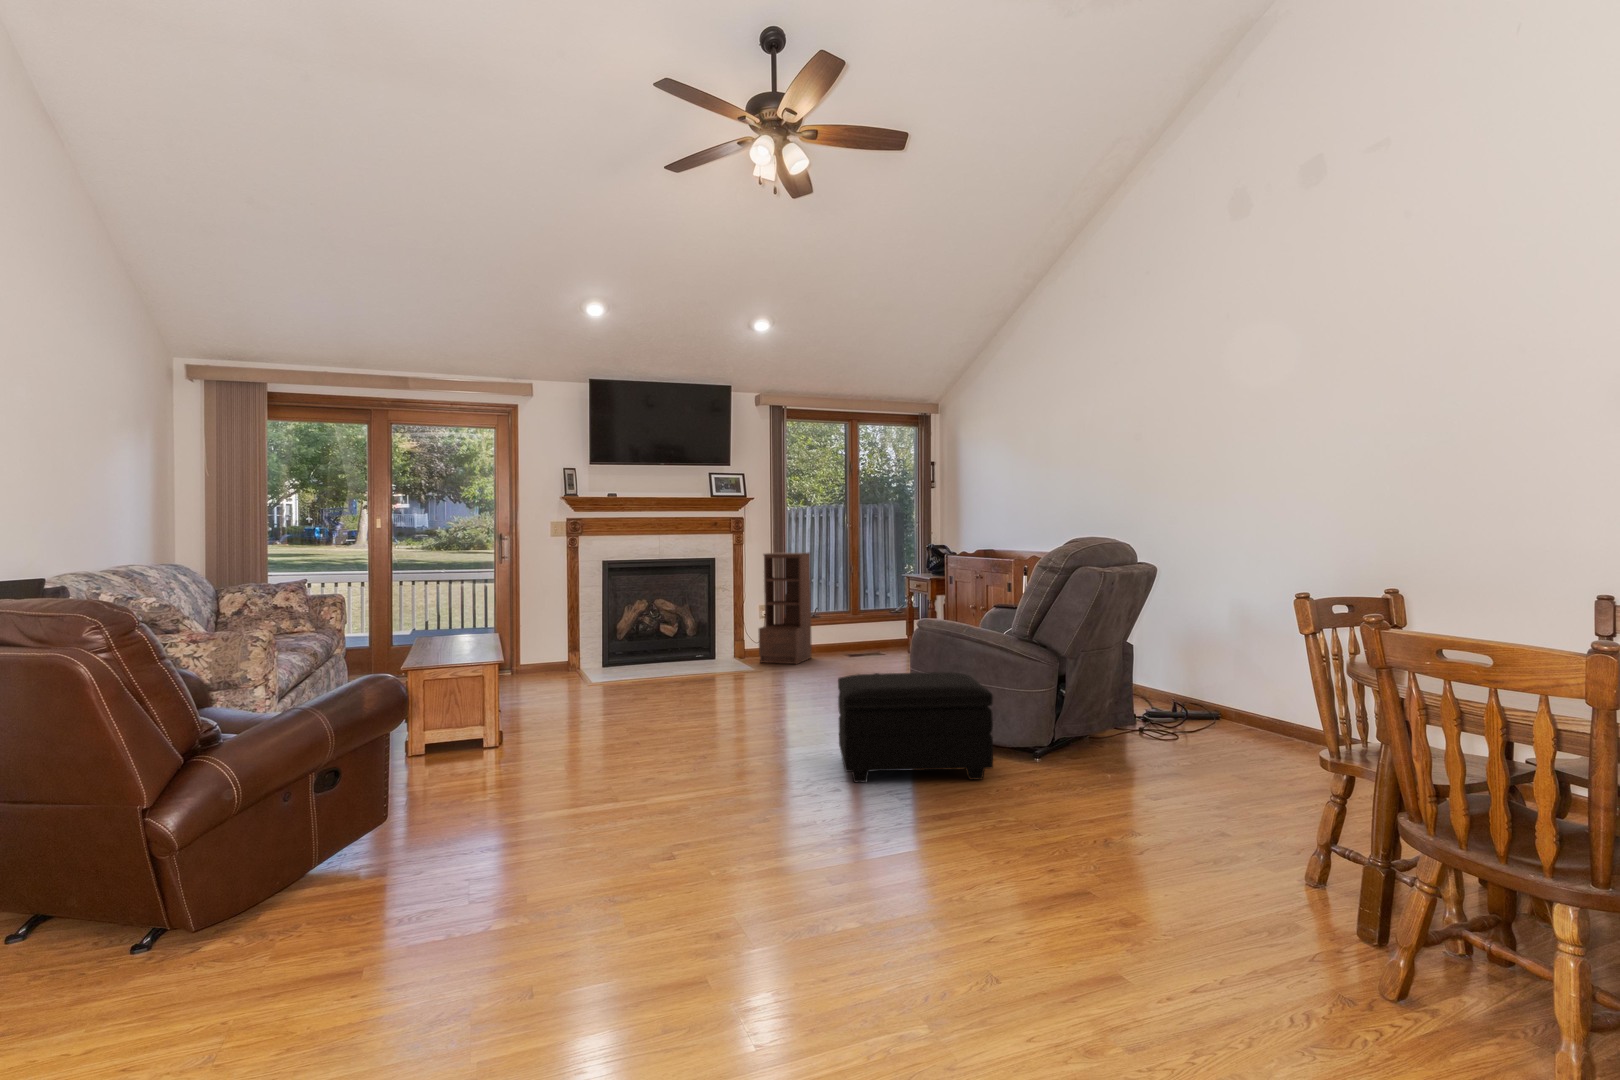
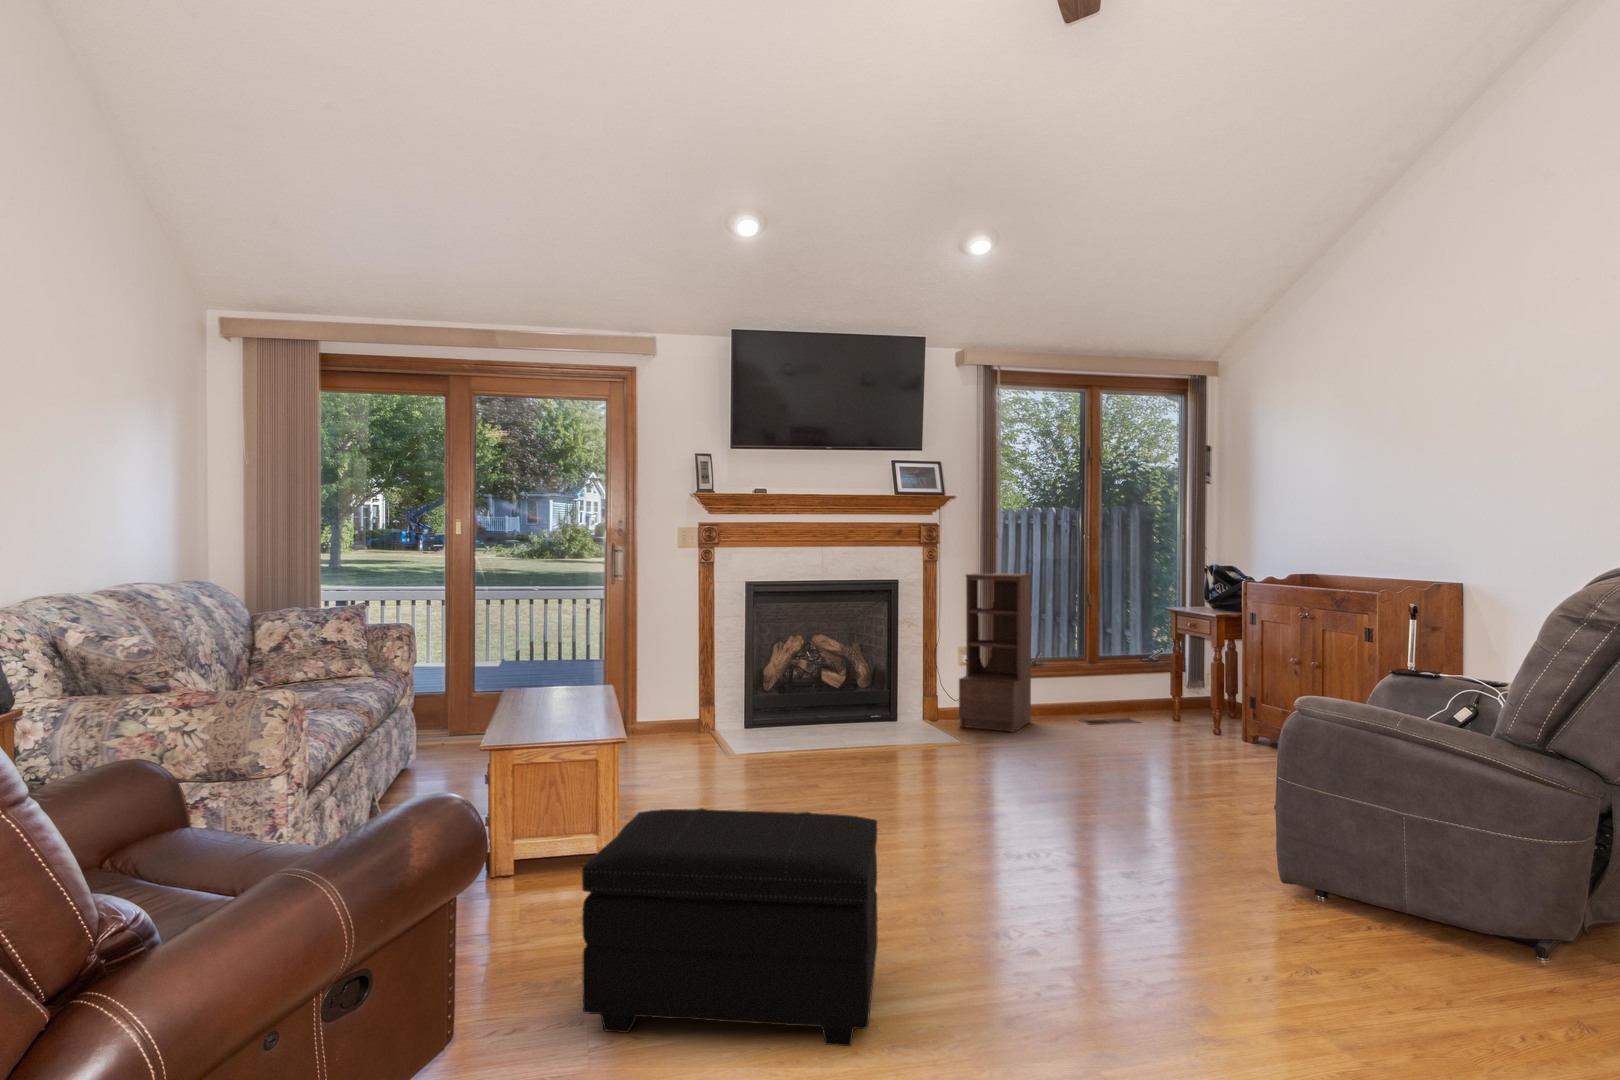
footstool: present [838,672,993,782] -> present [582,808,877,1046]

